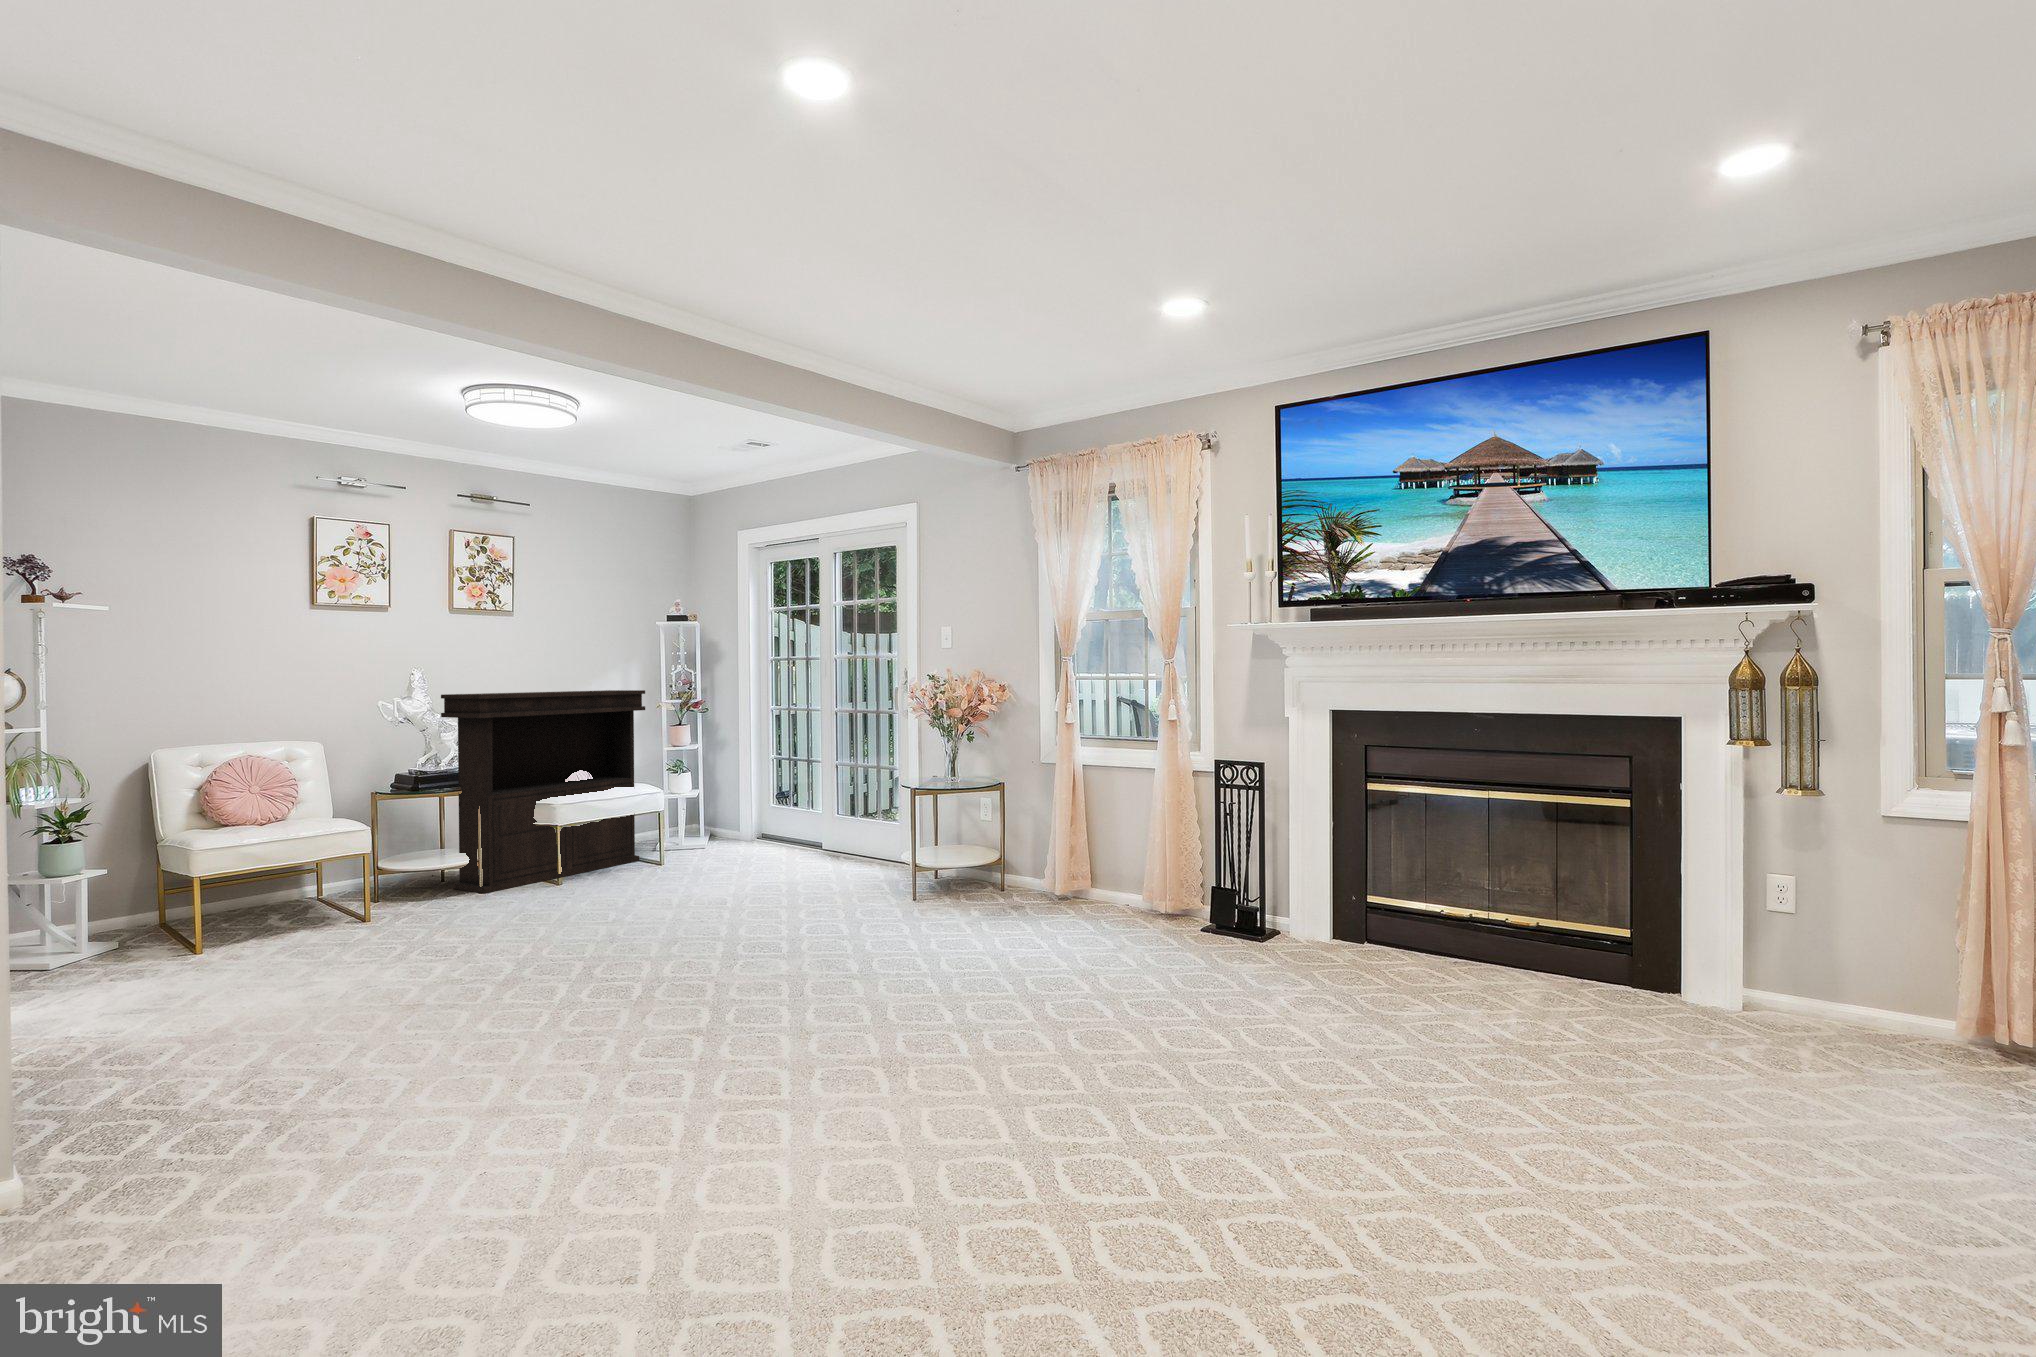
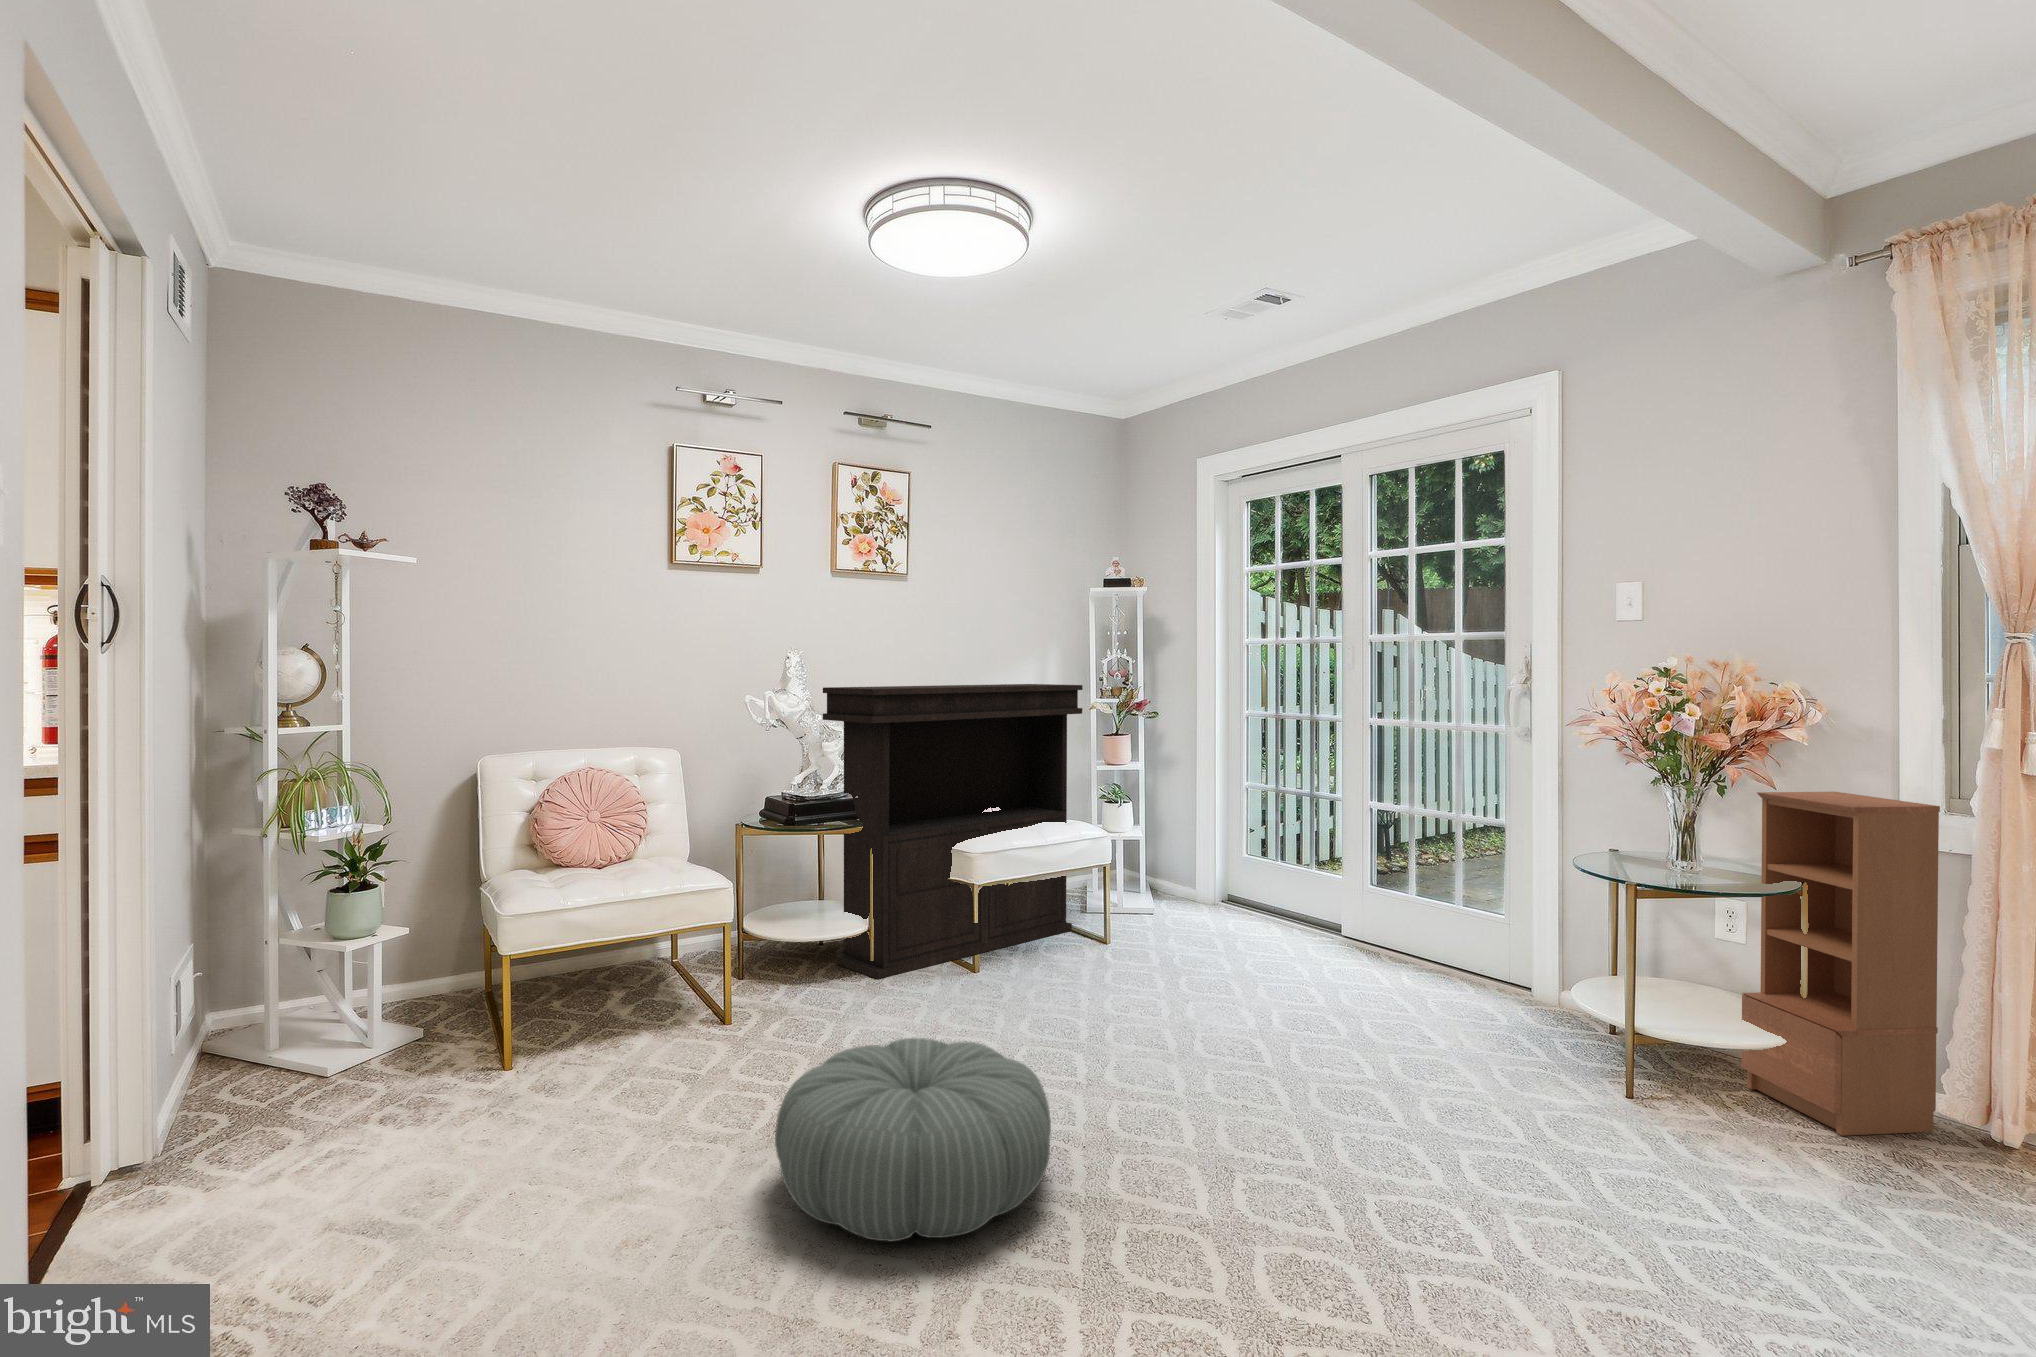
bookcase: none [981,738,1053,905] -> present [1741,792,1940,1136]
pouf: none [407,891,577,981] -> present [775,1038,1051,1241]

